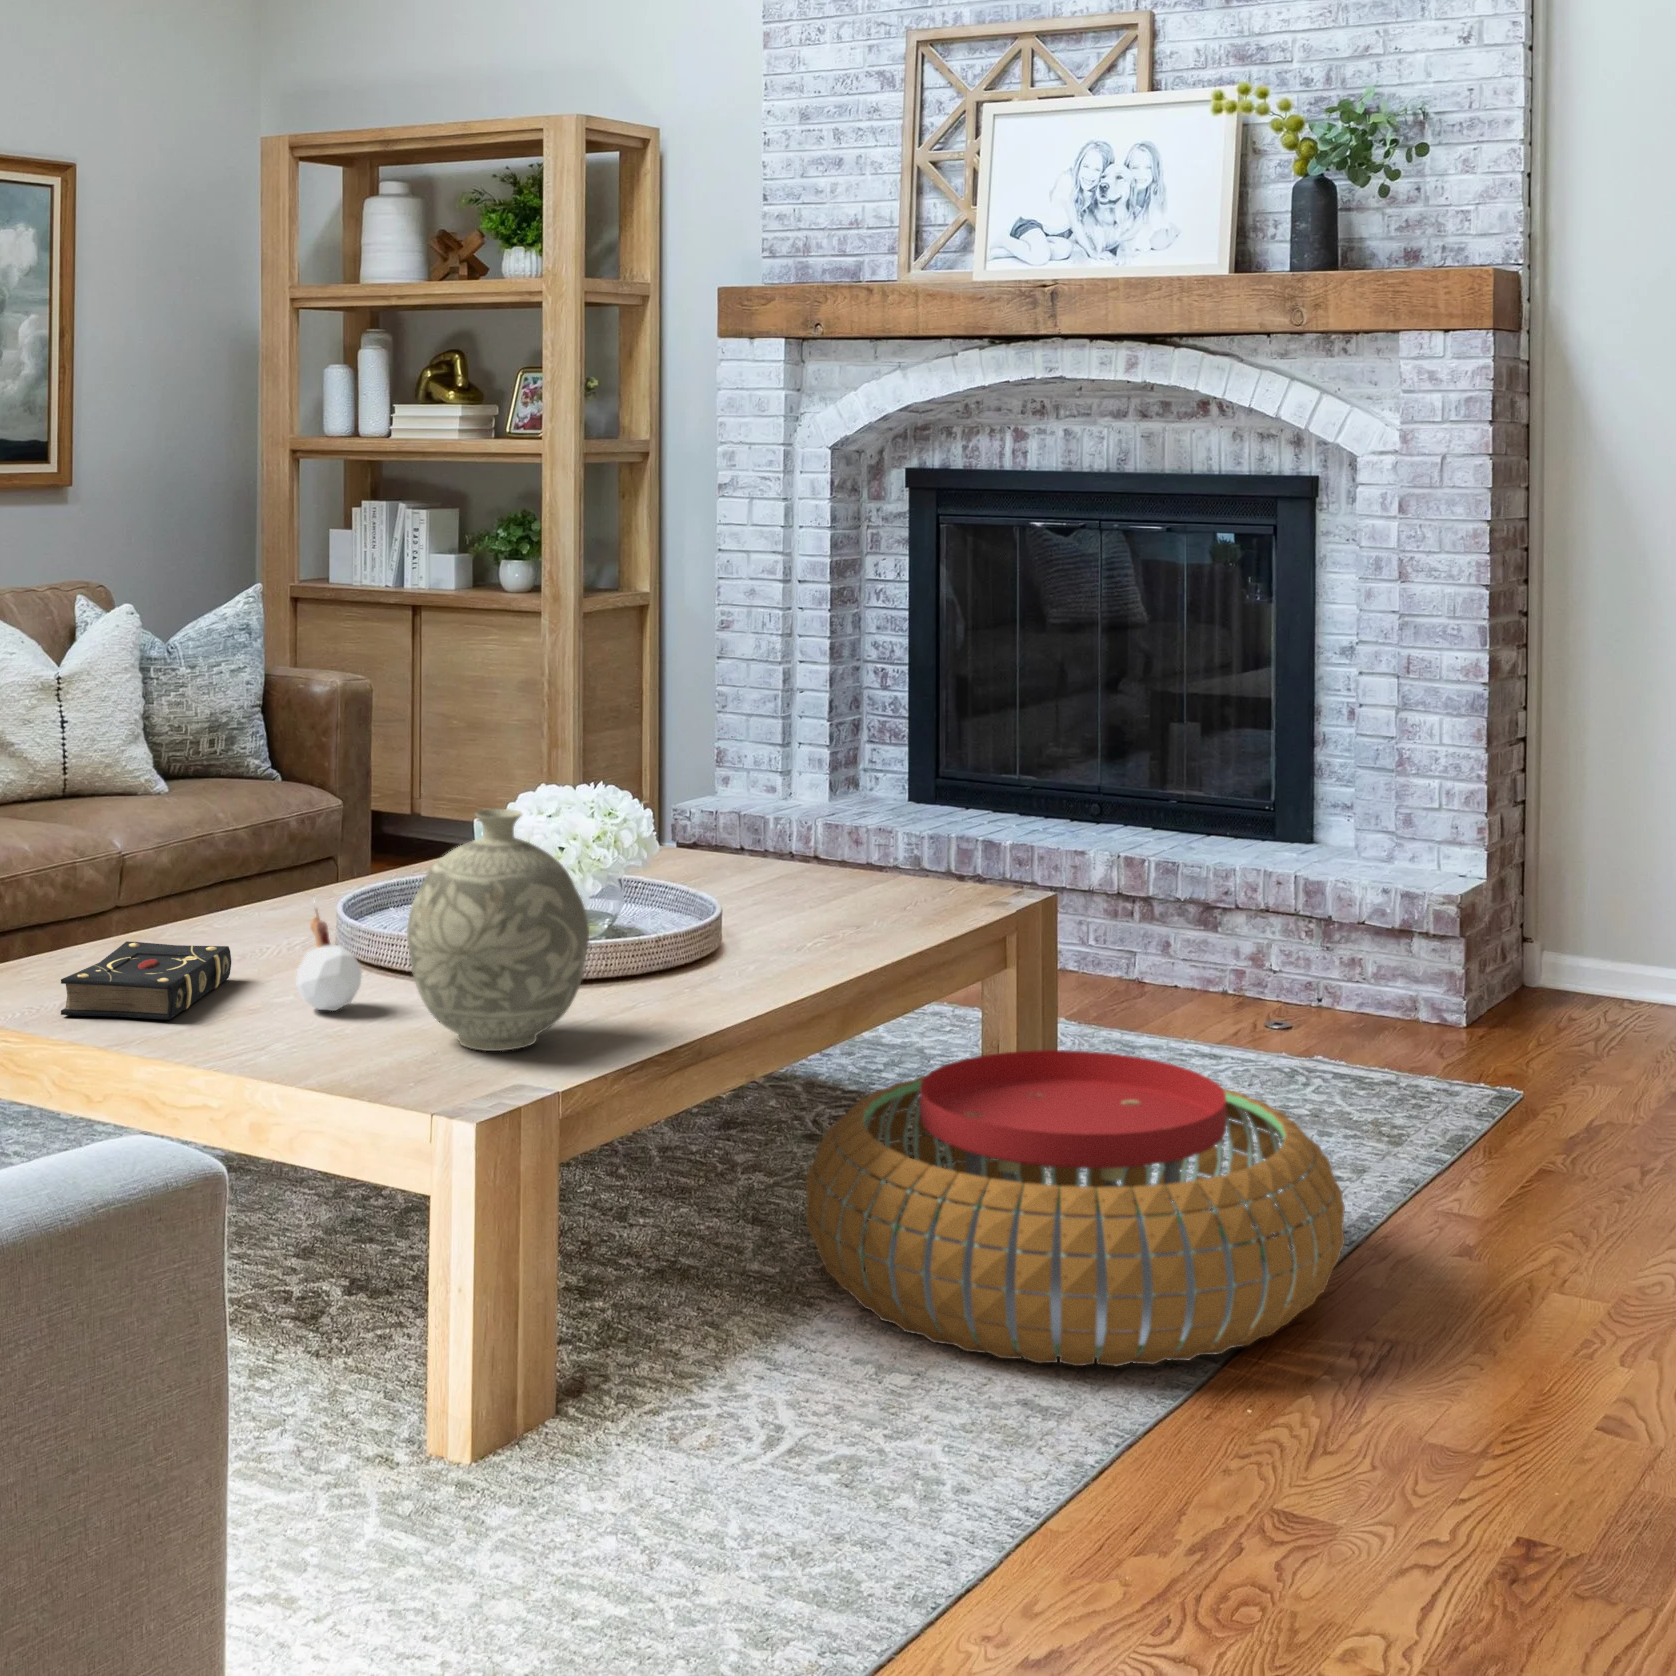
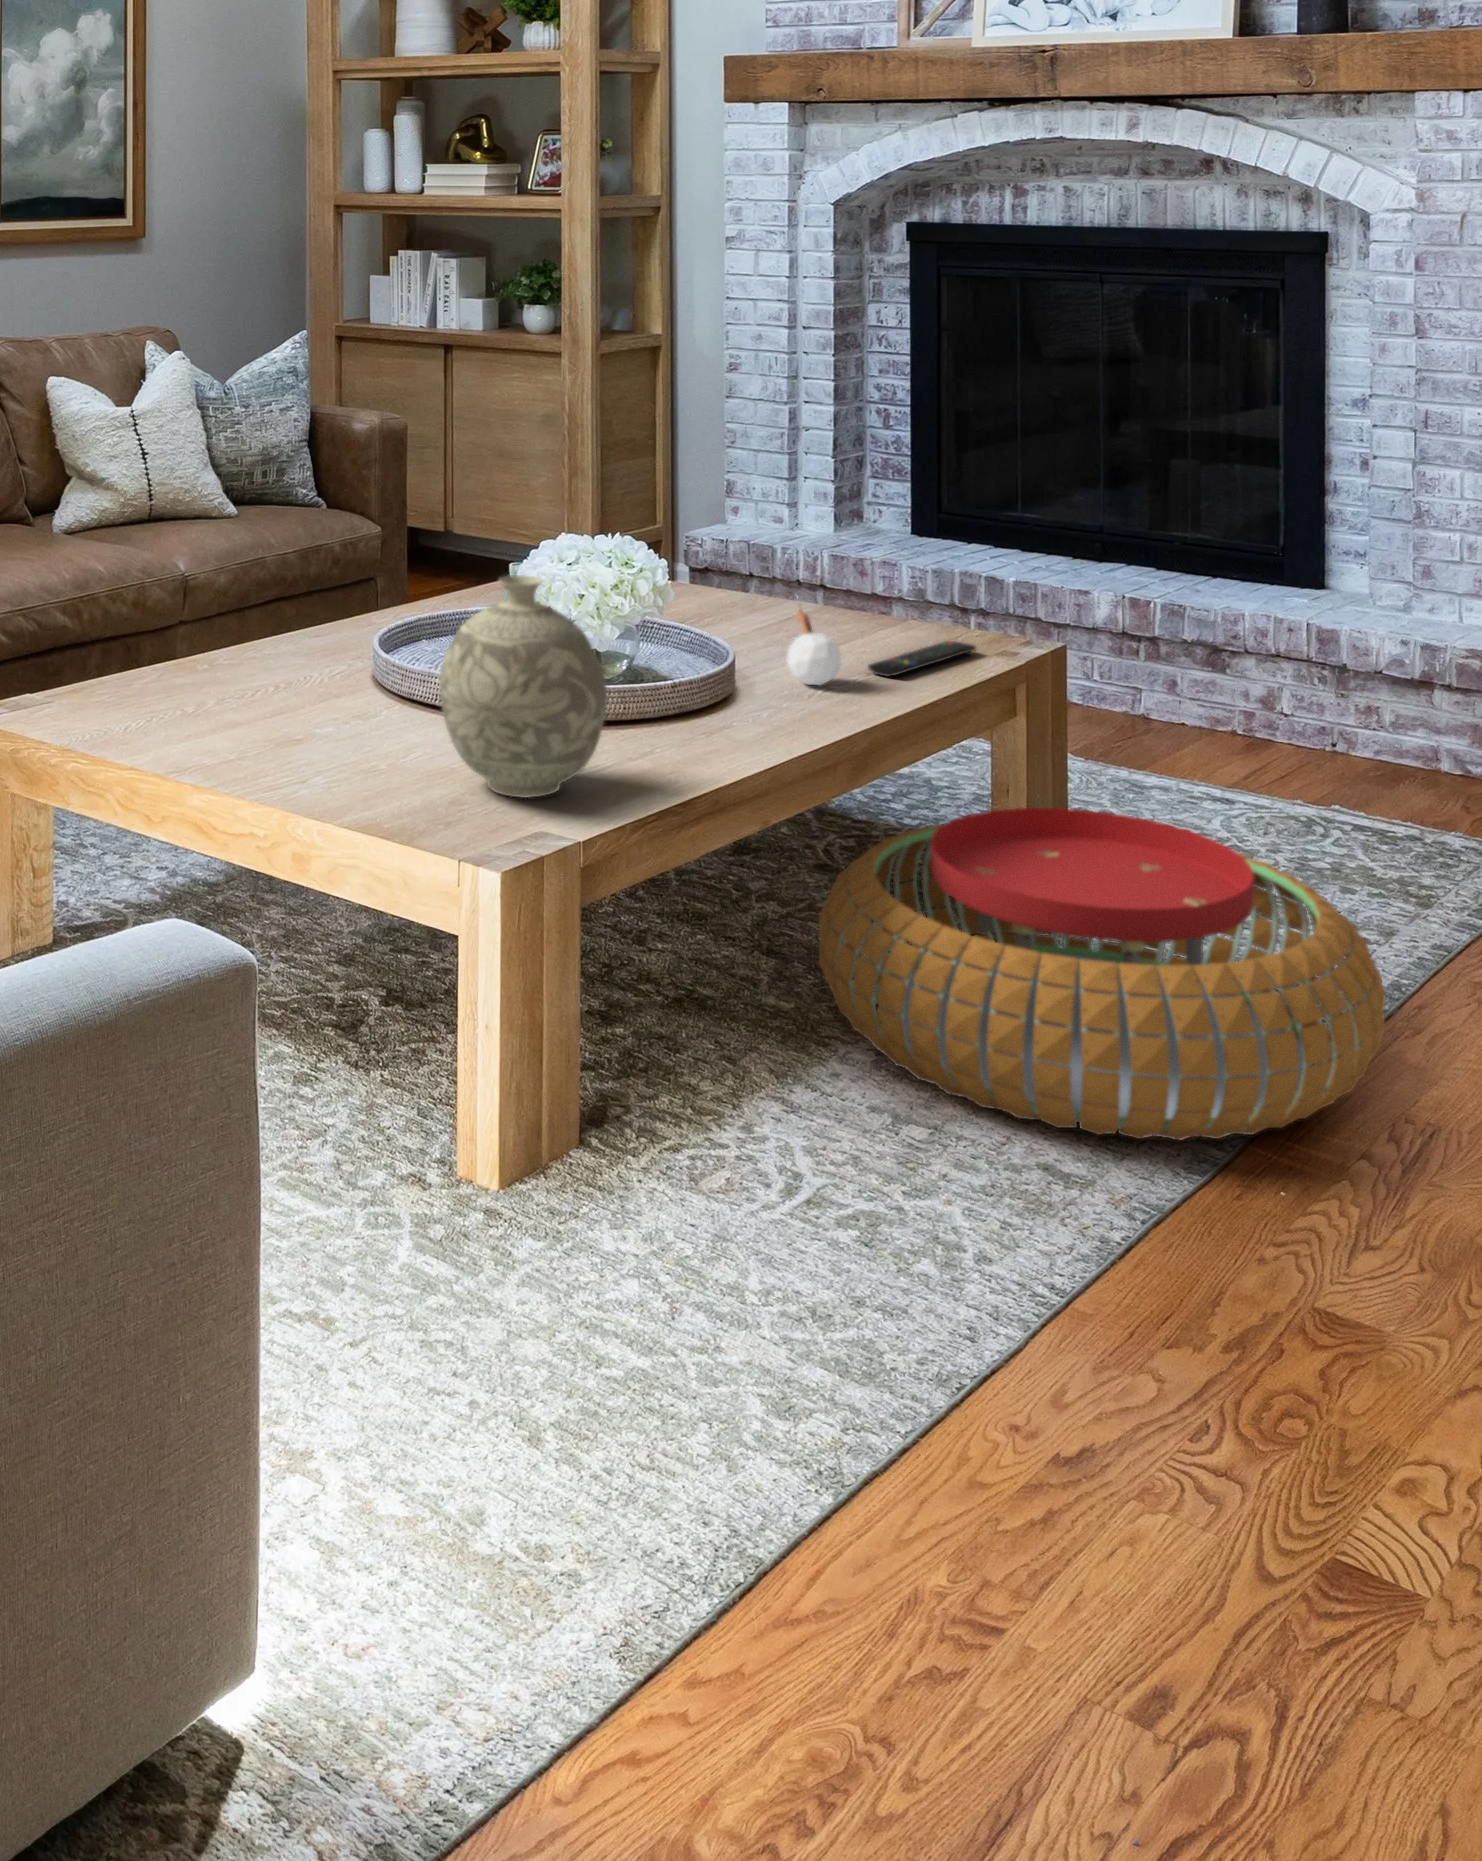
remote control: none [860,891,970,927] -> present [868,641,976,677]
candle: present [296,896,362,1011] -> present [787,601,841,686]
book: present [61,941,231,1019] -> none [142,673,290,750]

